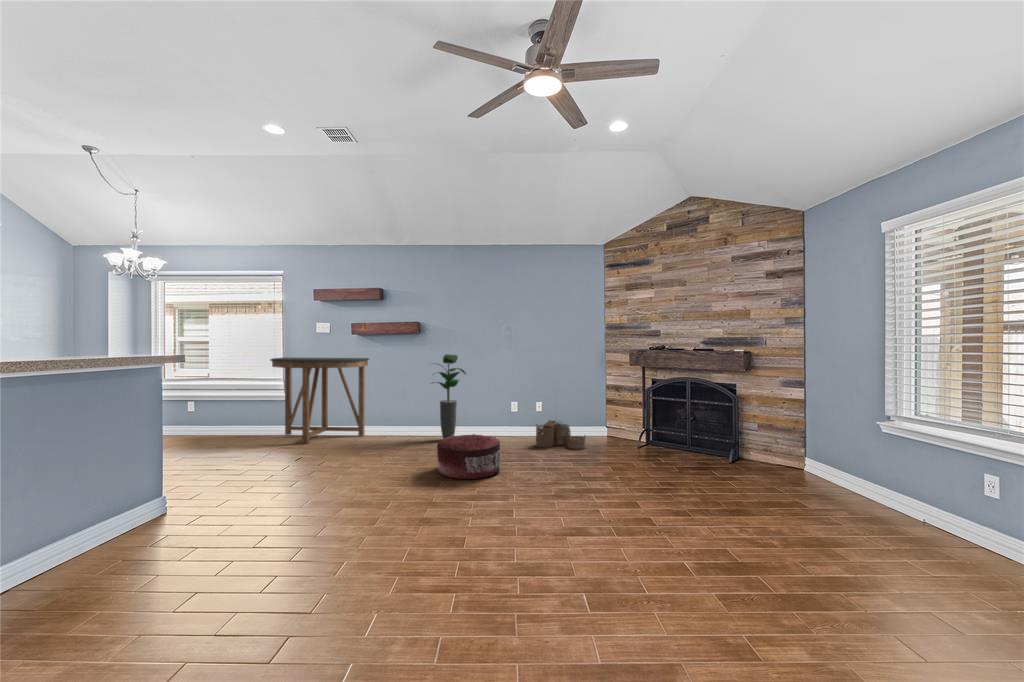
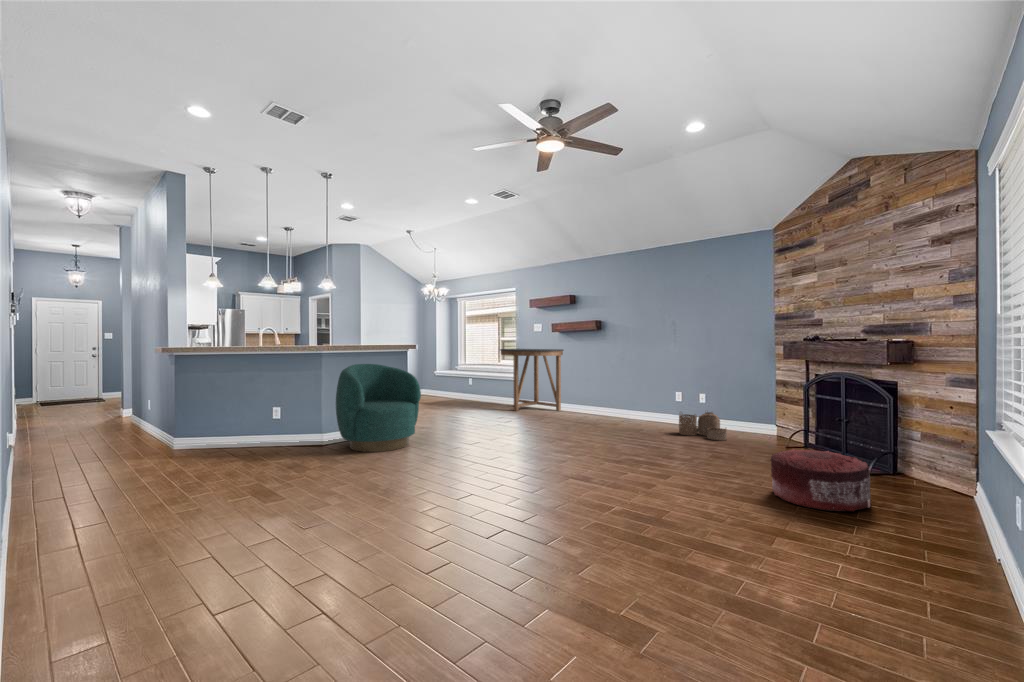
potted plant: present [438,354,466,439] -> none [596,347,631,420]
armchair: none [73,400,257,579] -> present [336,364,421,452]
pouf: present [437,434,501,479] -> present [771,449,871,511]

